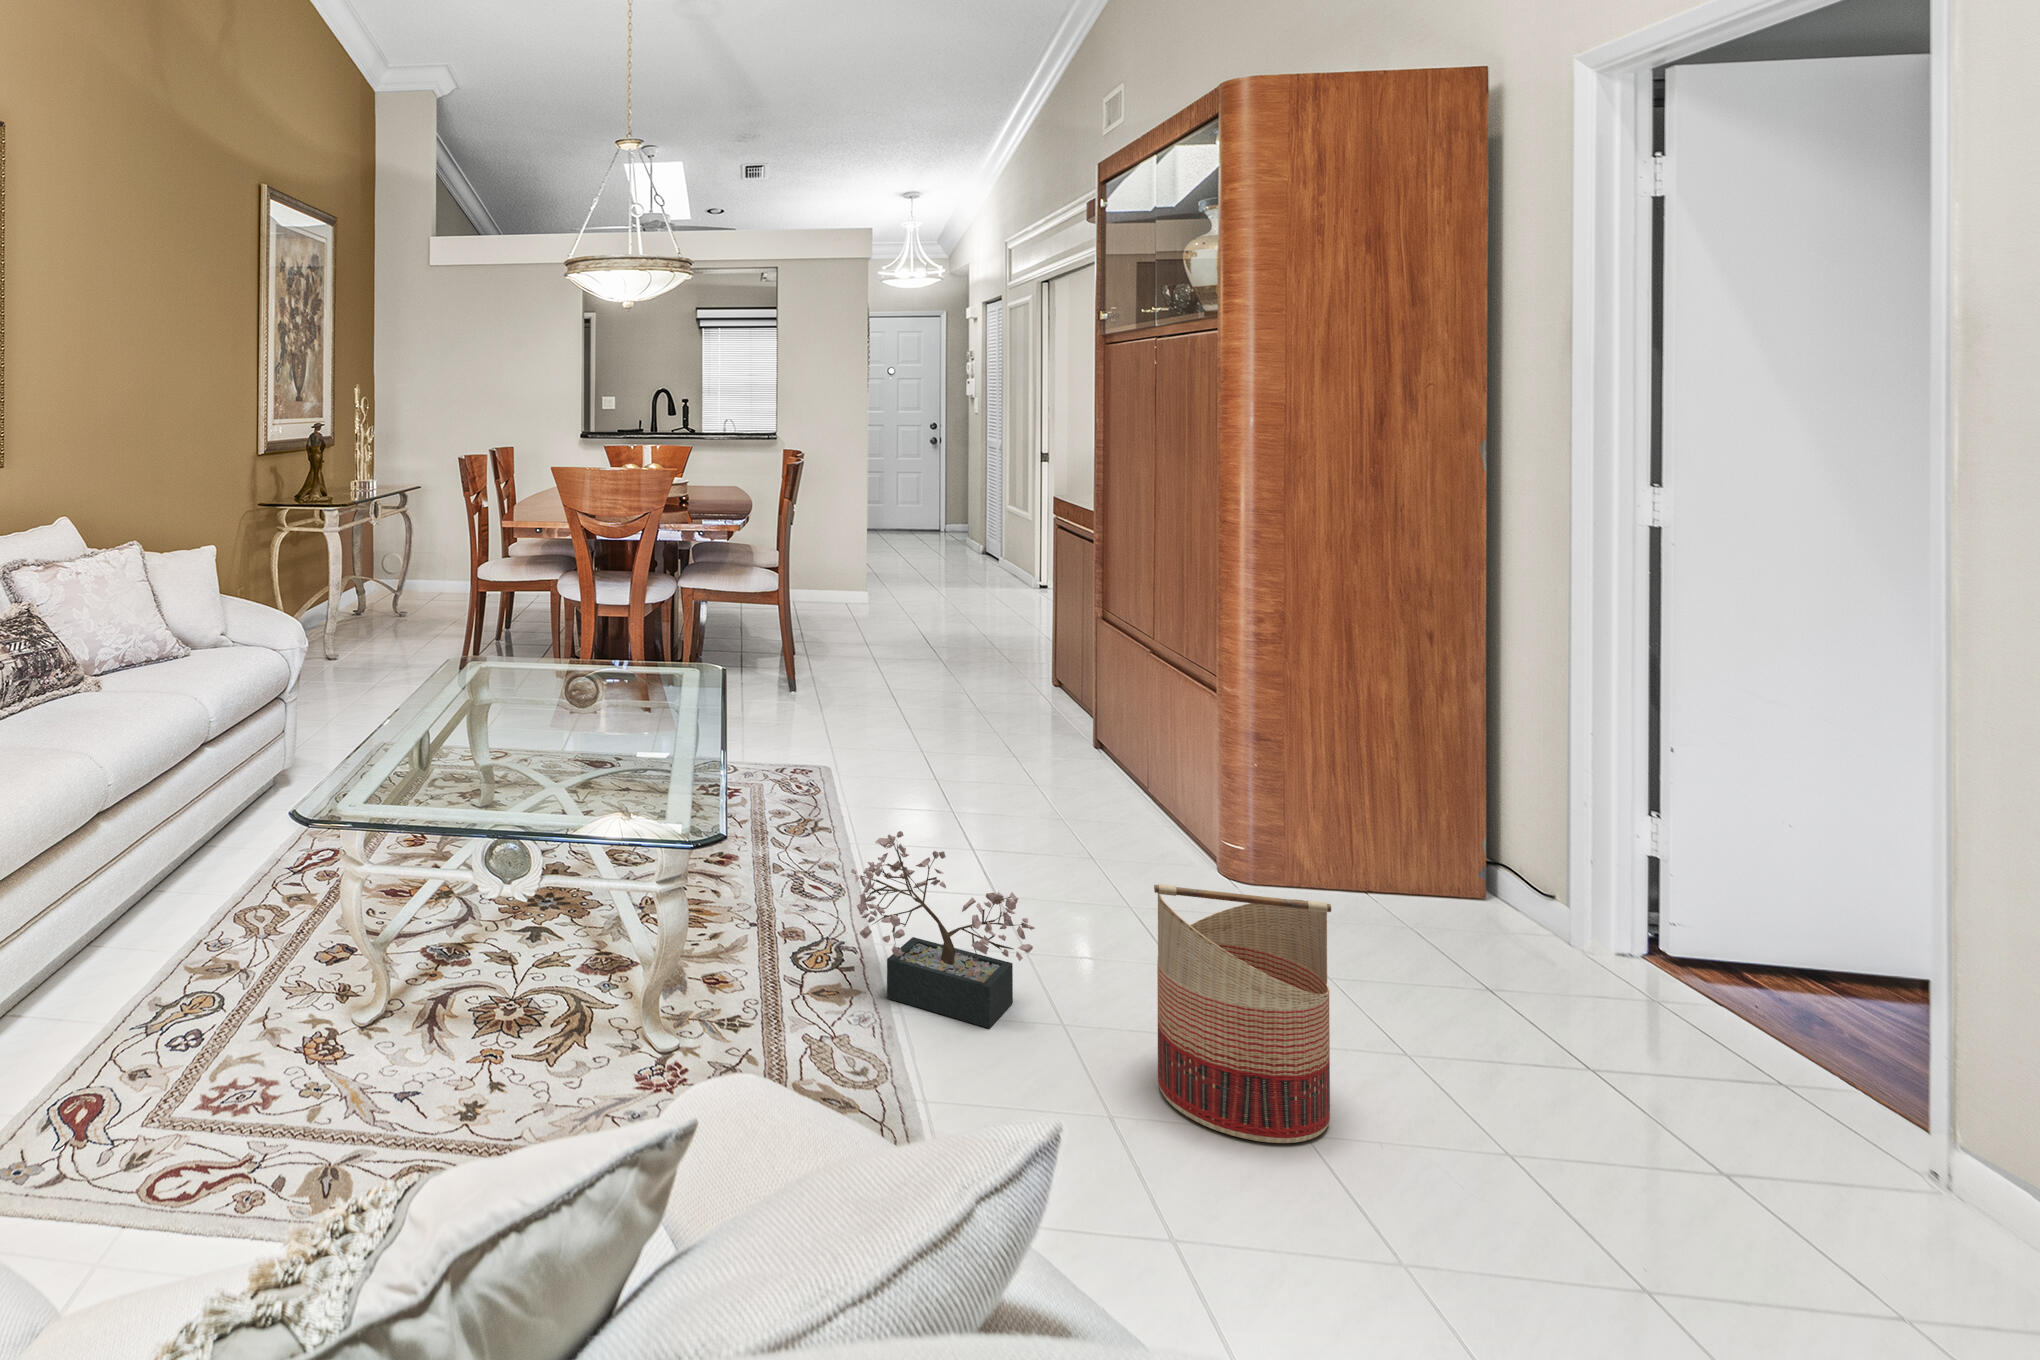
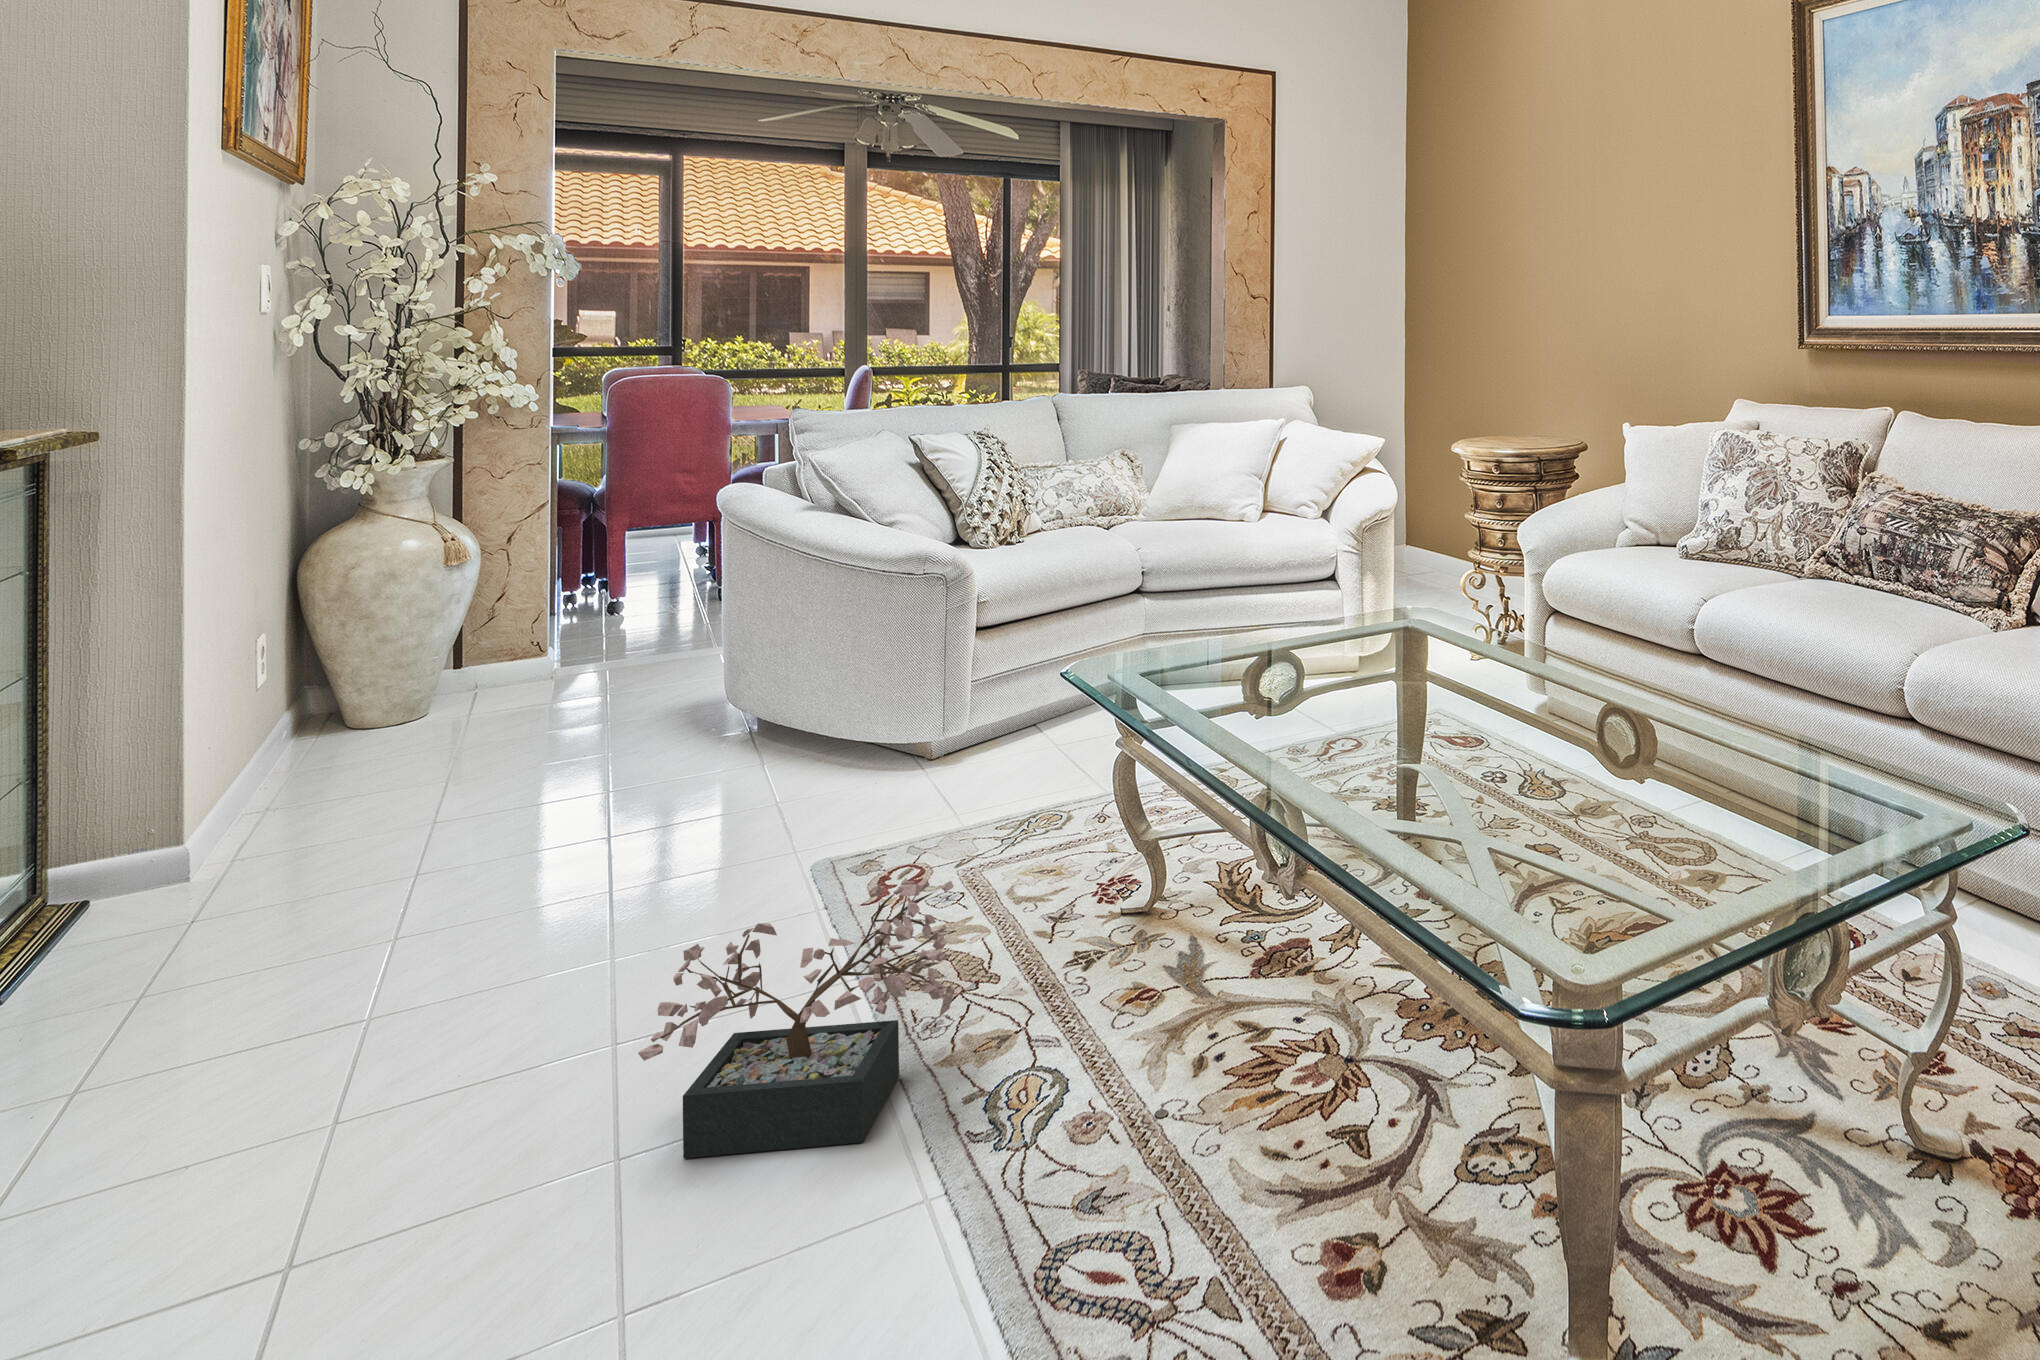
basket: present [1154,884,1331,1143] -> none [214,826,500,1190]

